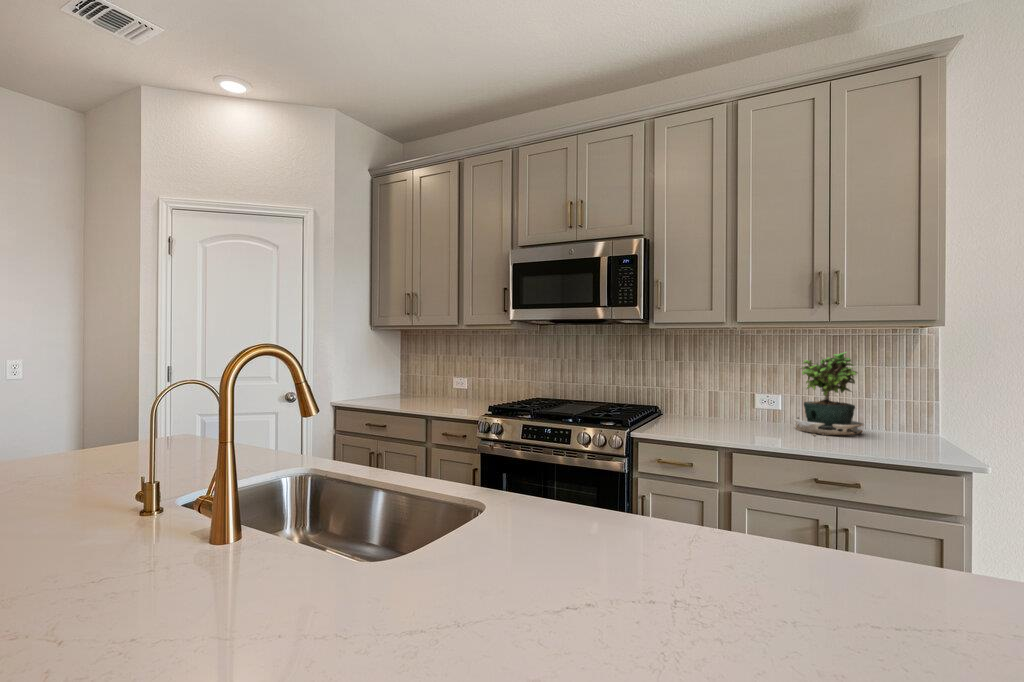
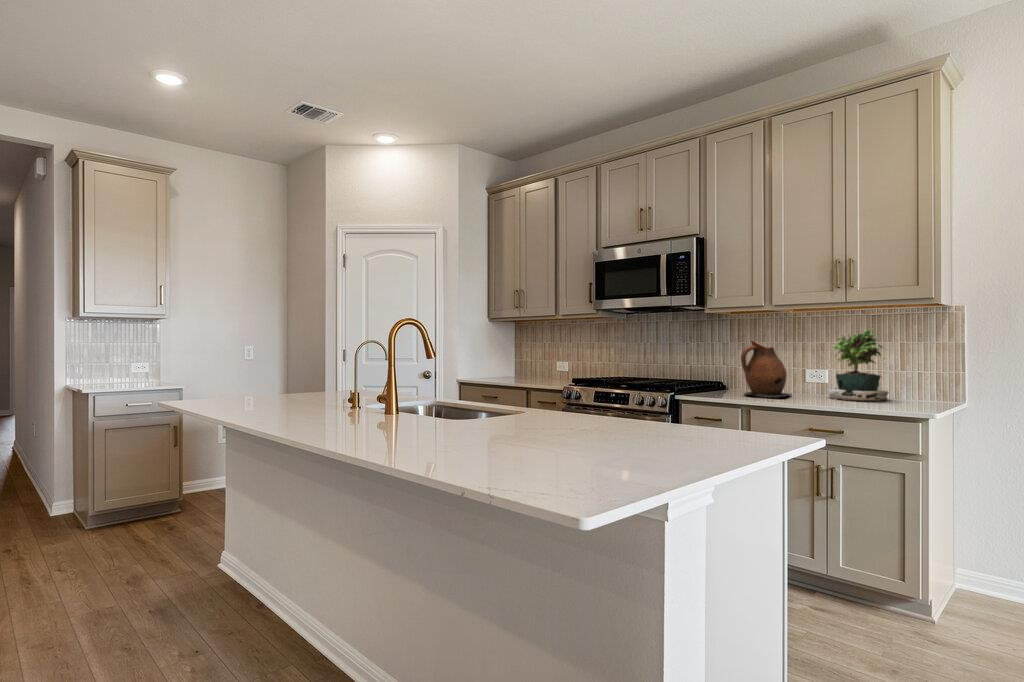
ceramic pitcher: none [705,365,764,434] -> present [741,341,792,397]

